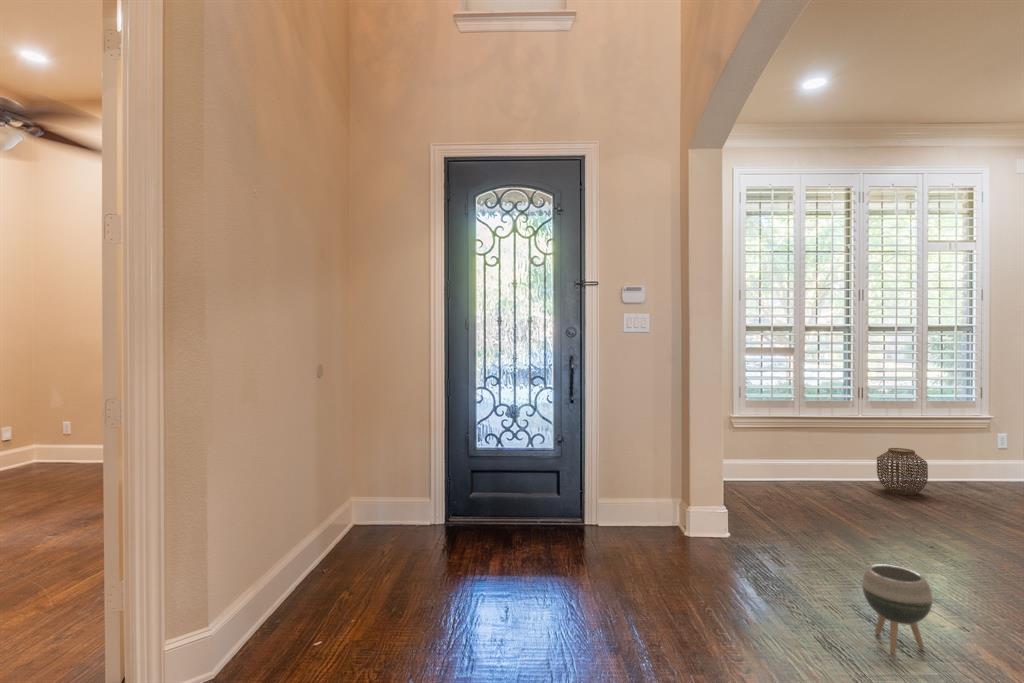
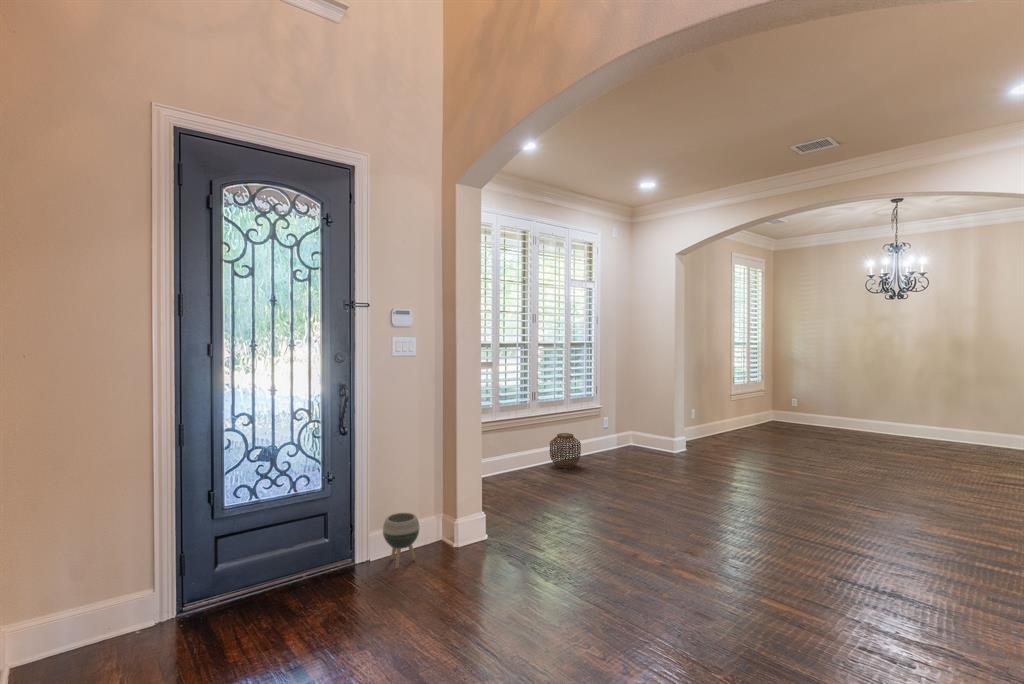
planter: present [862,564,932,654] -> present [383,513,420,569]

